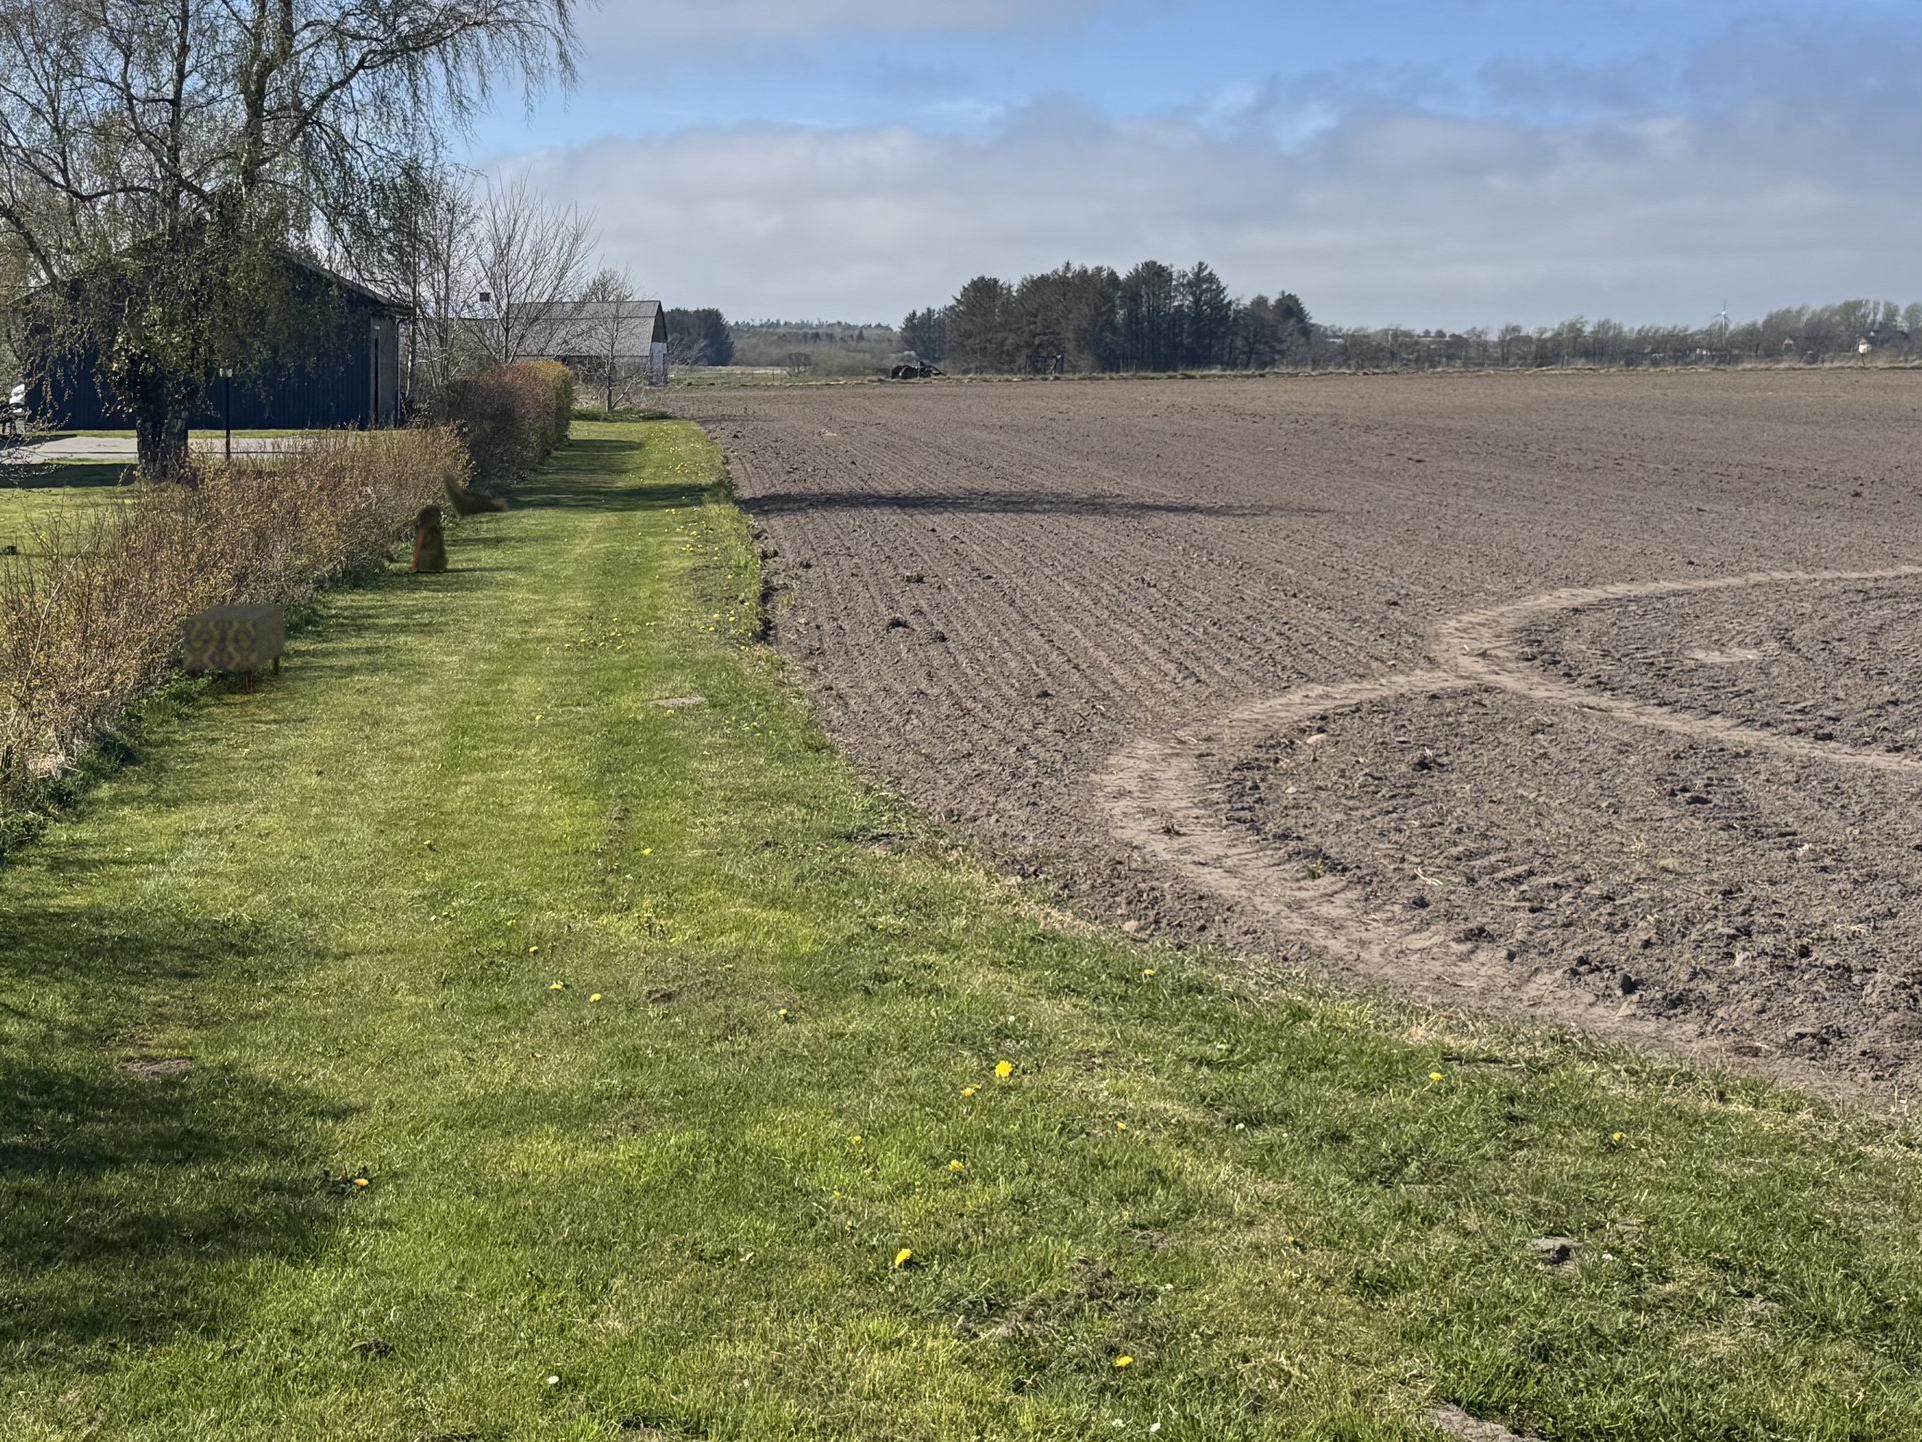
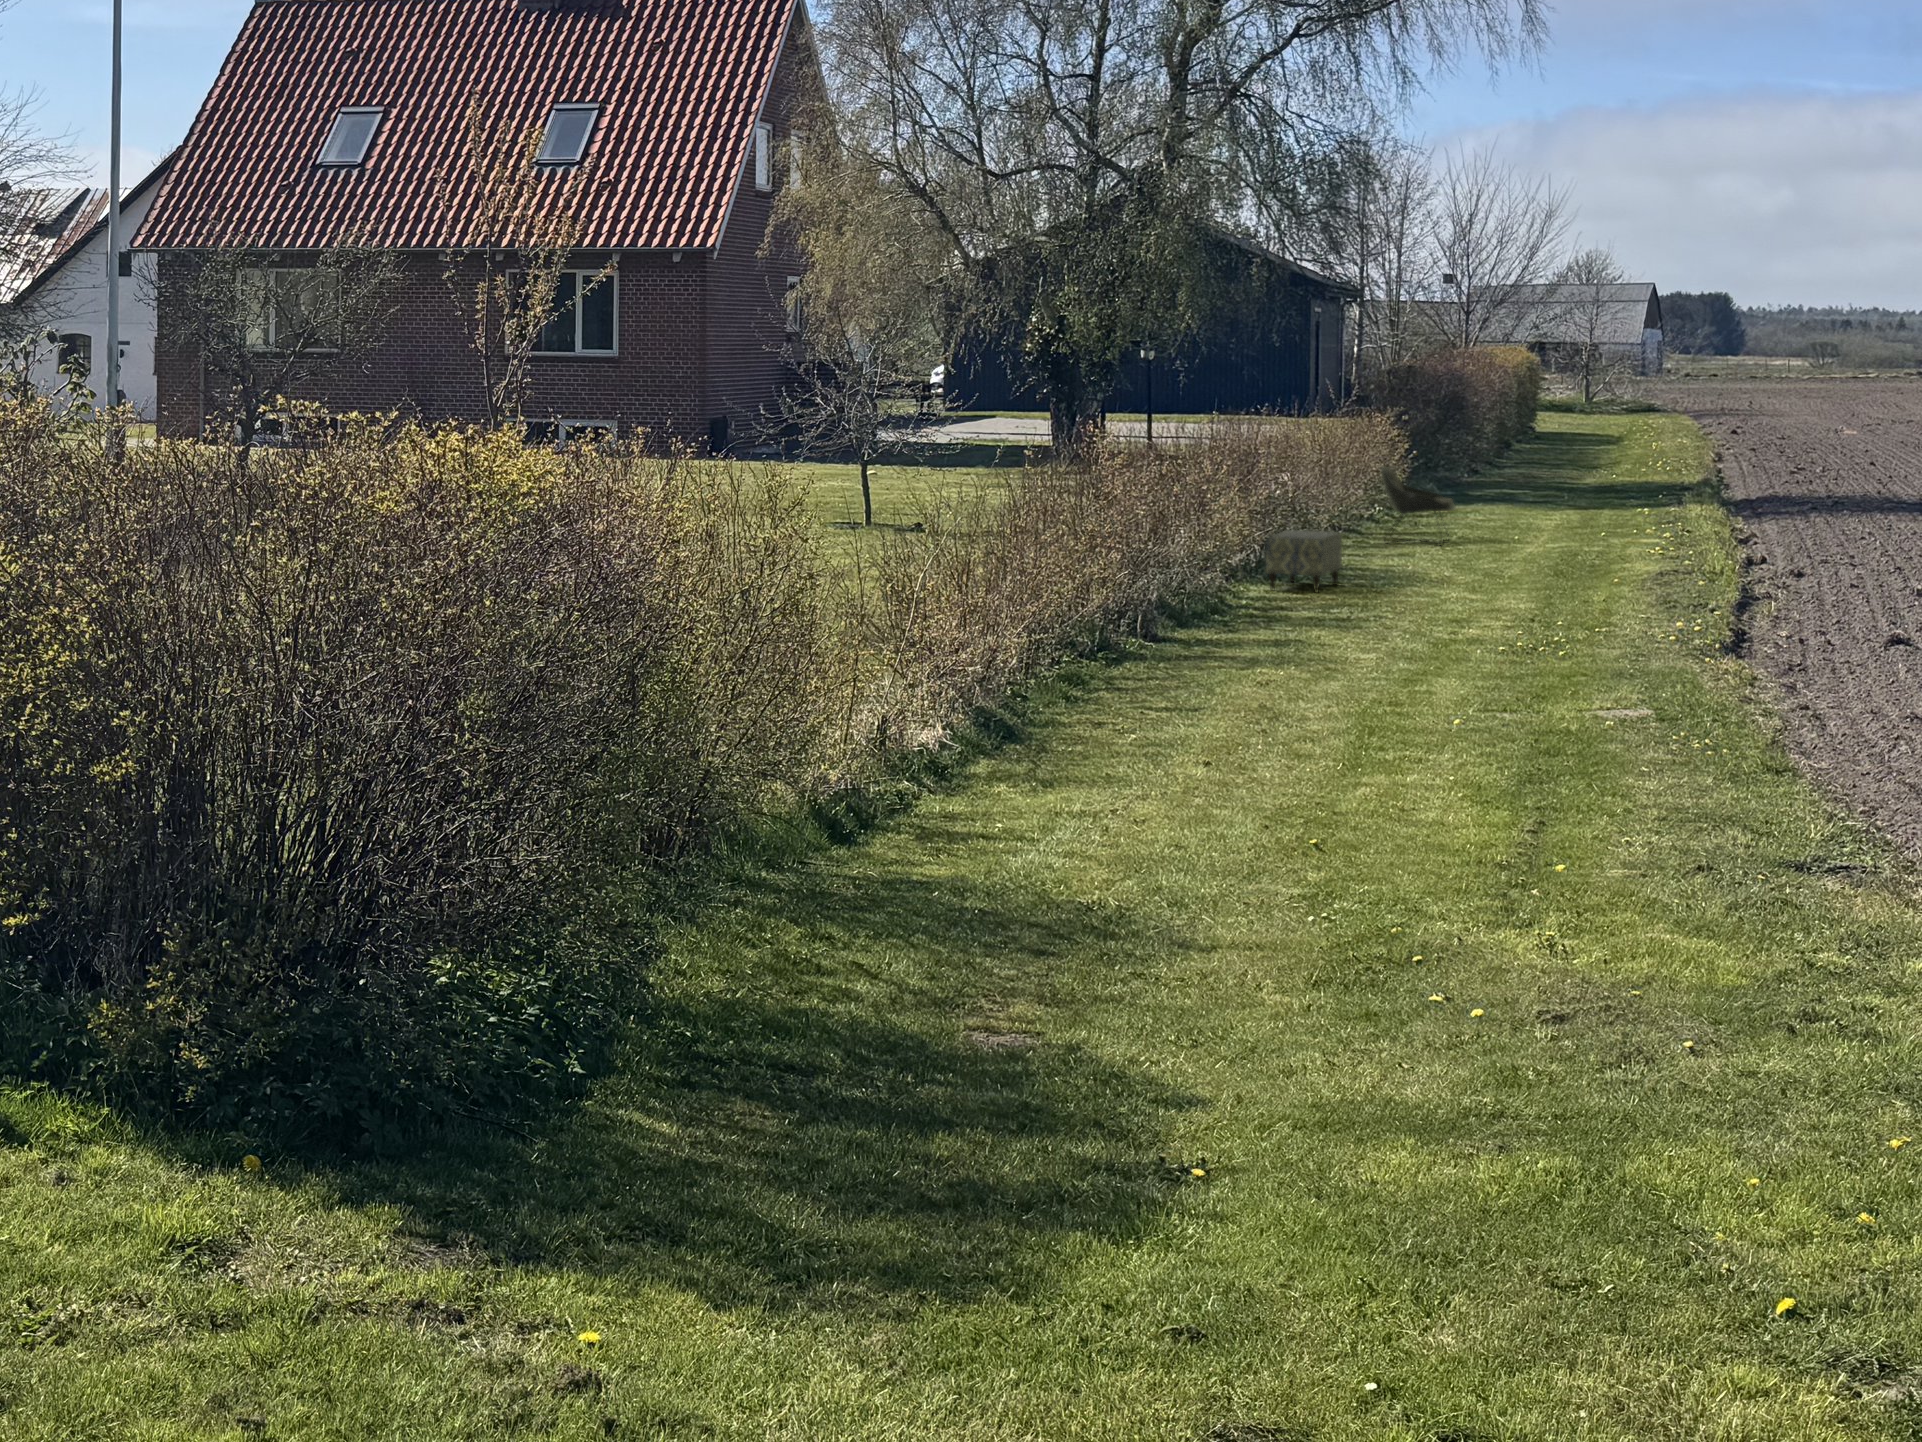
backpack: present [395,504,449,573] -> none [1323,497,1384,569]
bench: present [183,604,285,693] -> present [1266,530,1342,592]

